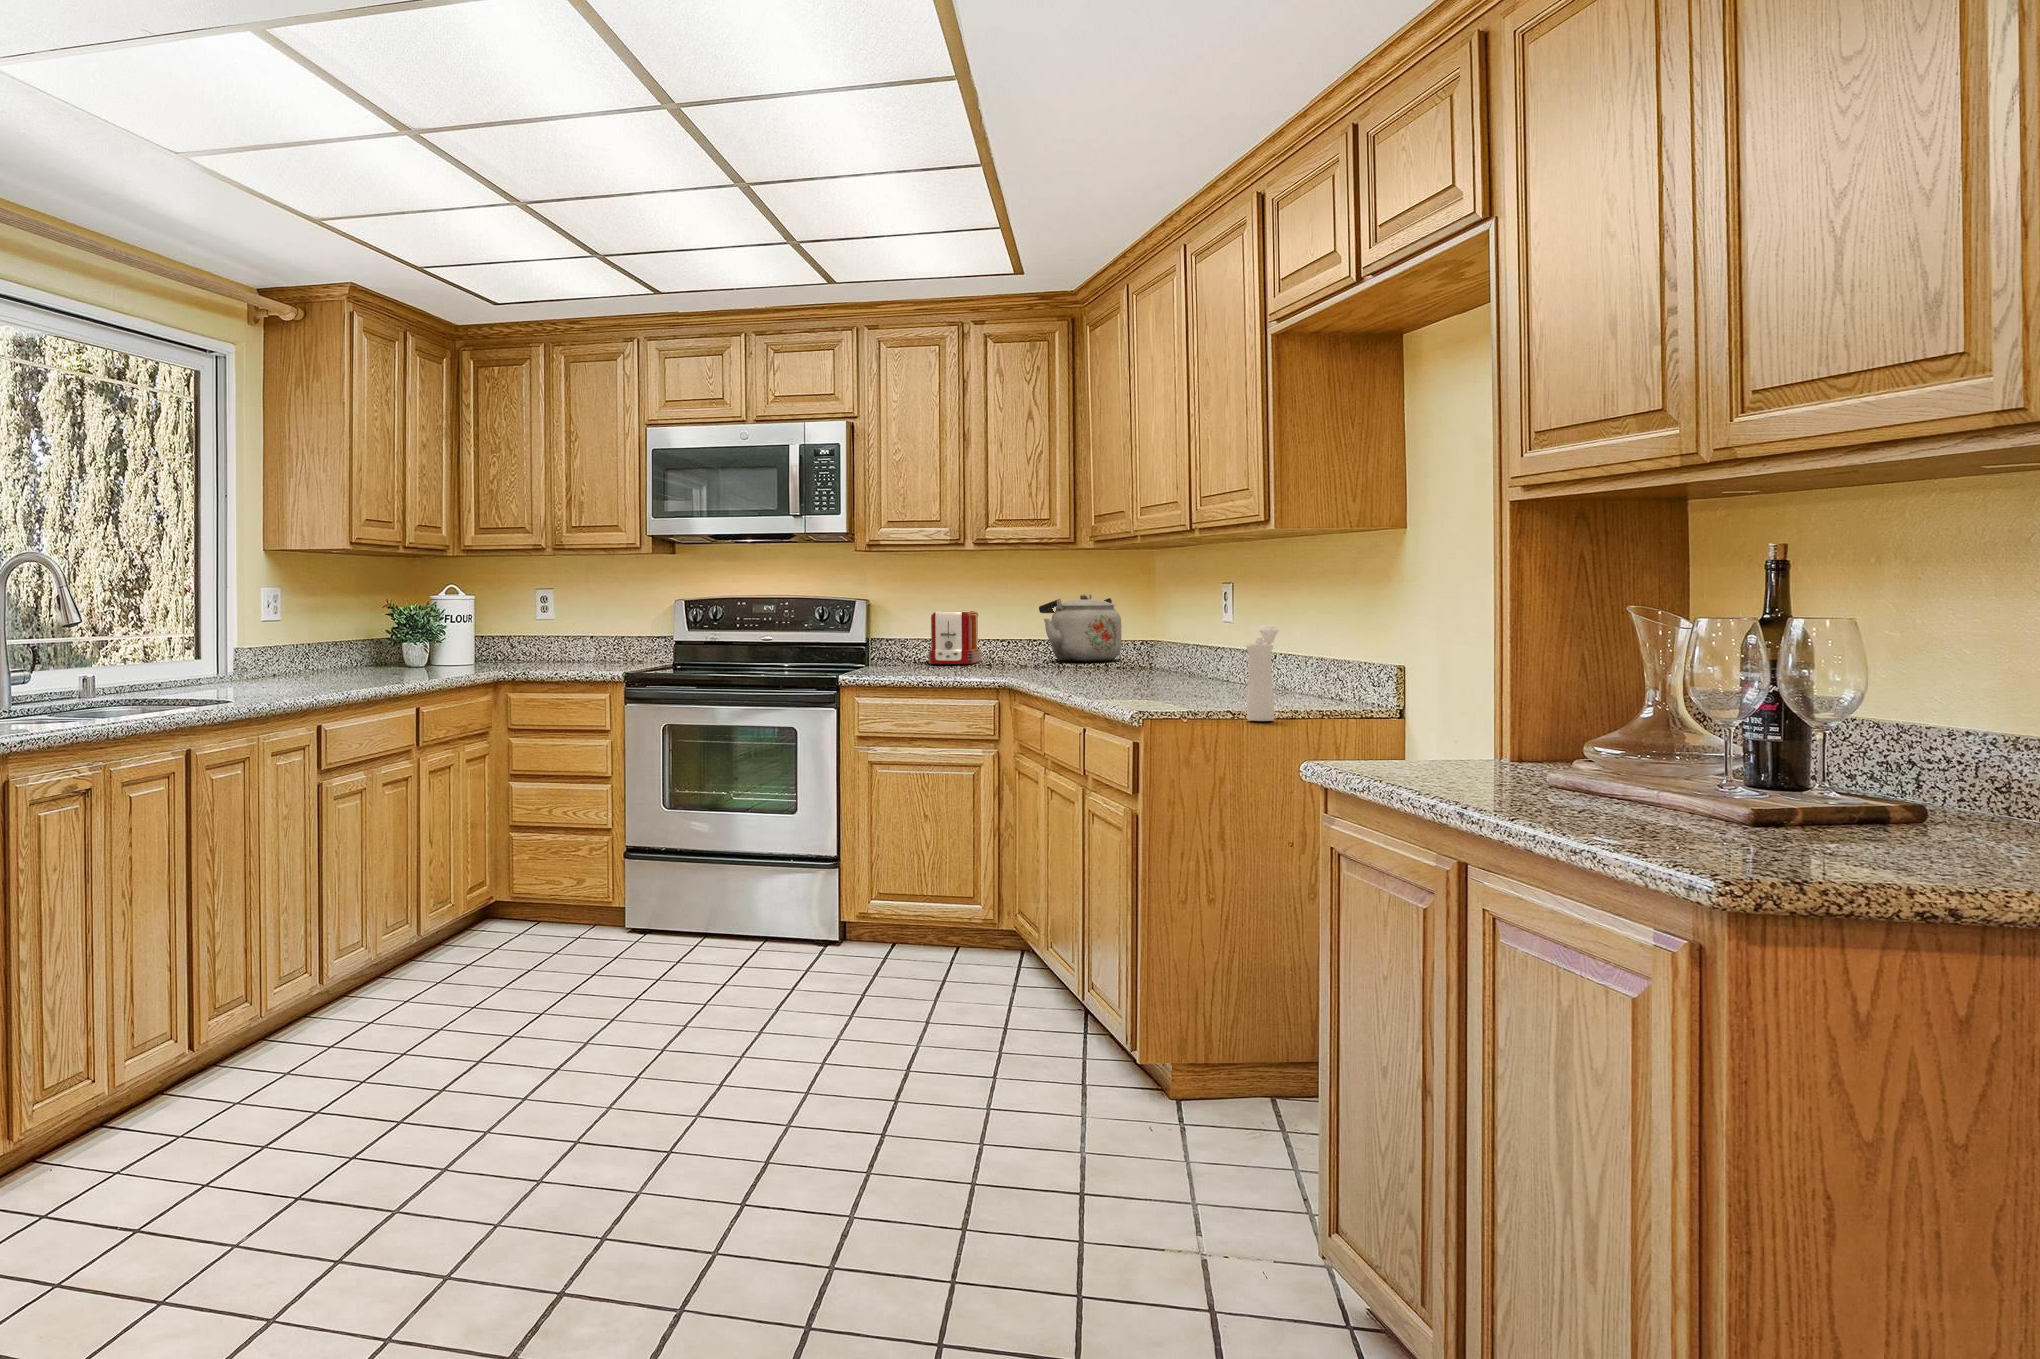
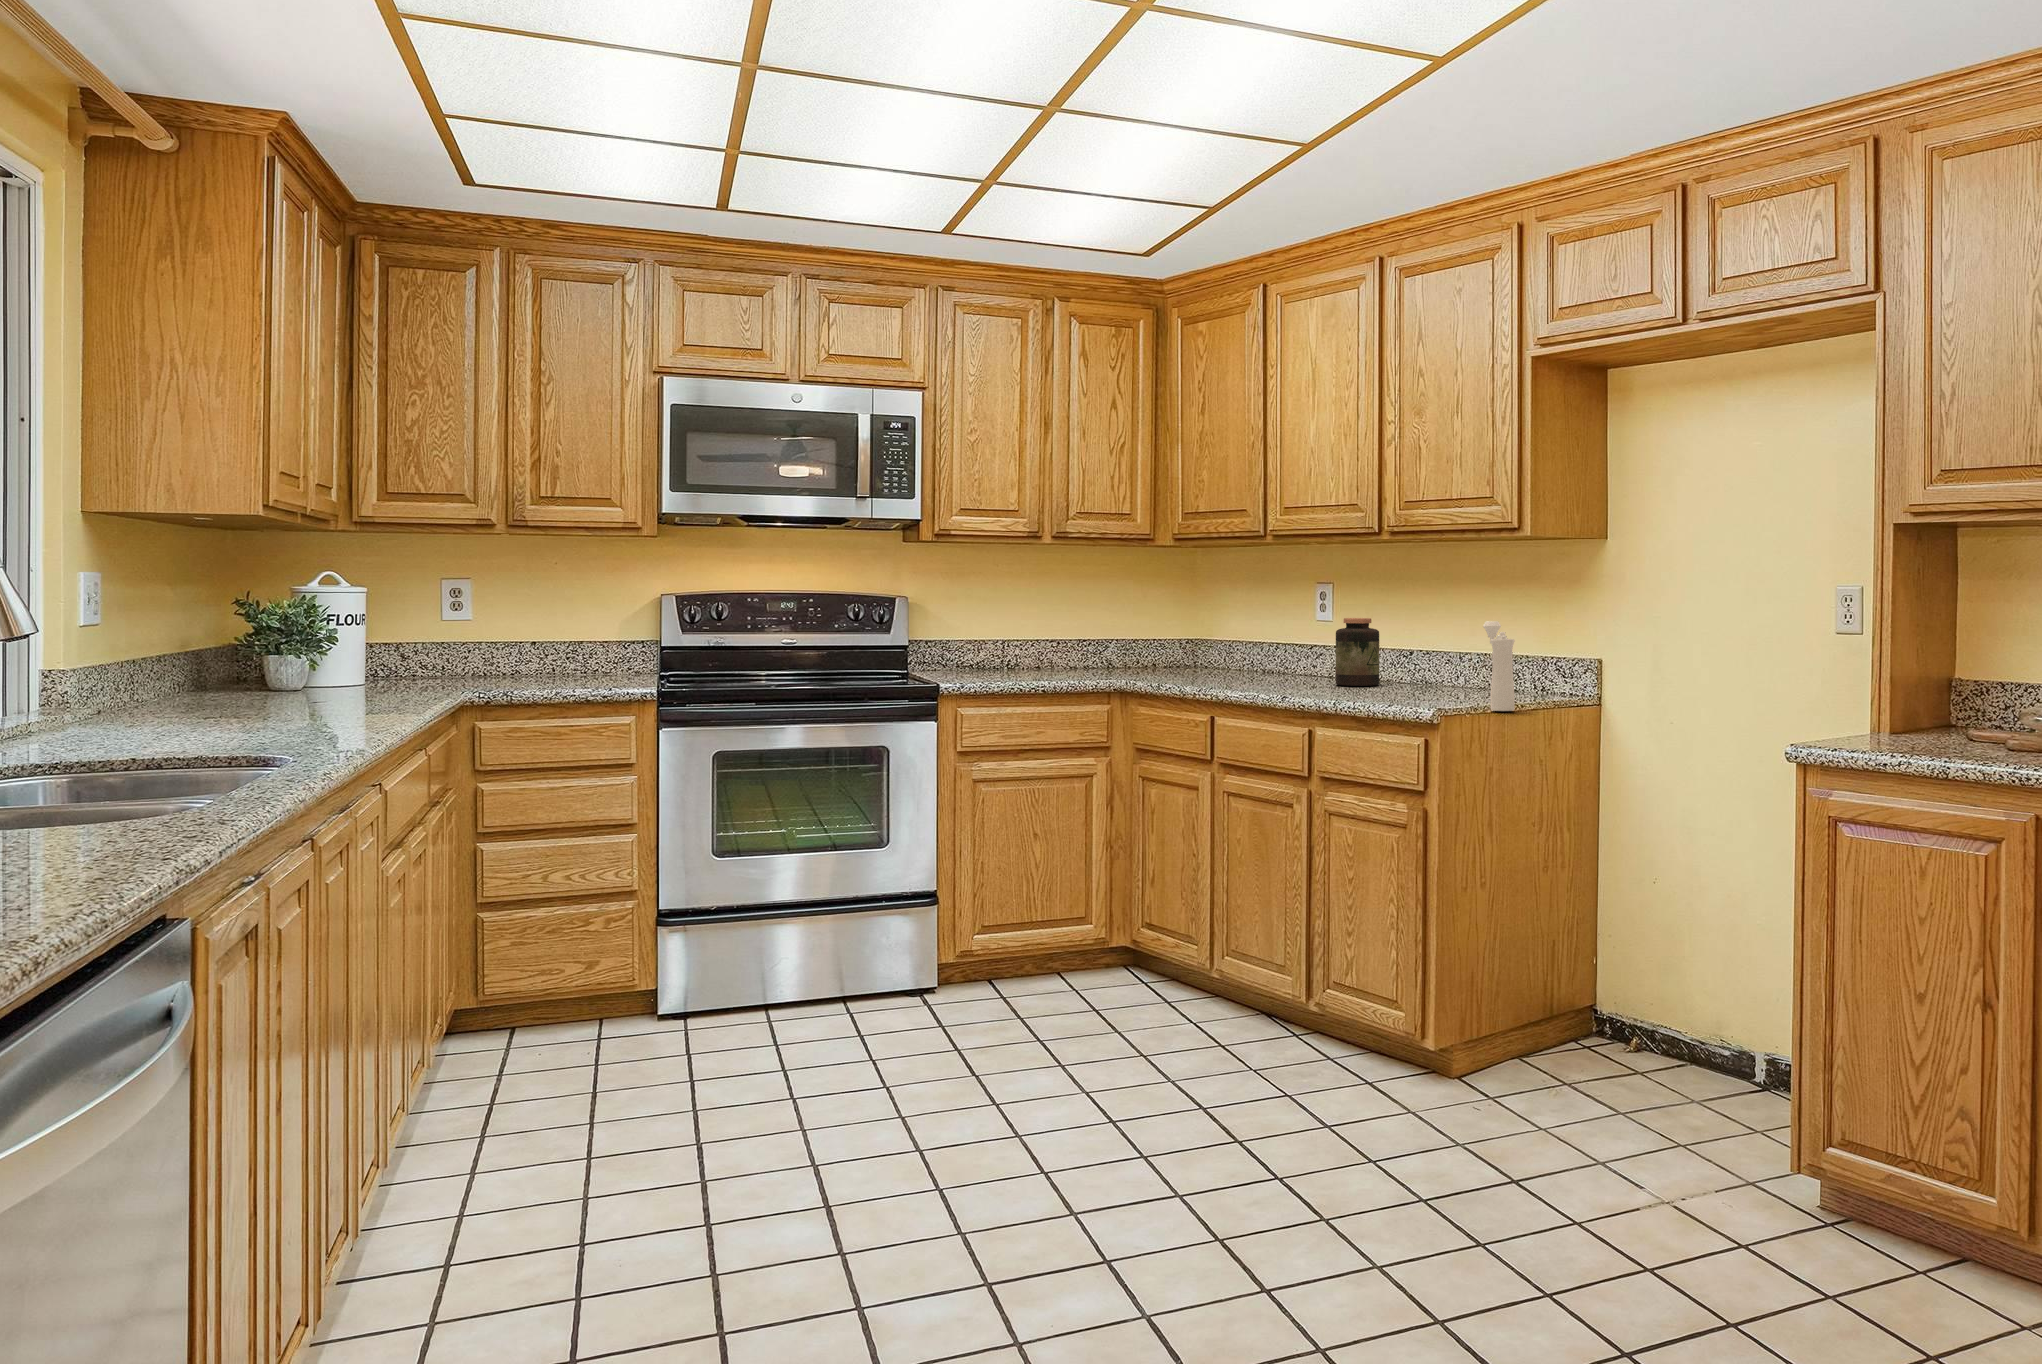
kettle: present [1039,594,1122,662] -> none [1096,593,1179,661]
toaster: present [928,611,982,664] -> none [985,610,1039,667]
jar: none [1186,620,1235,691] -> present [1336,618,1379,686]

